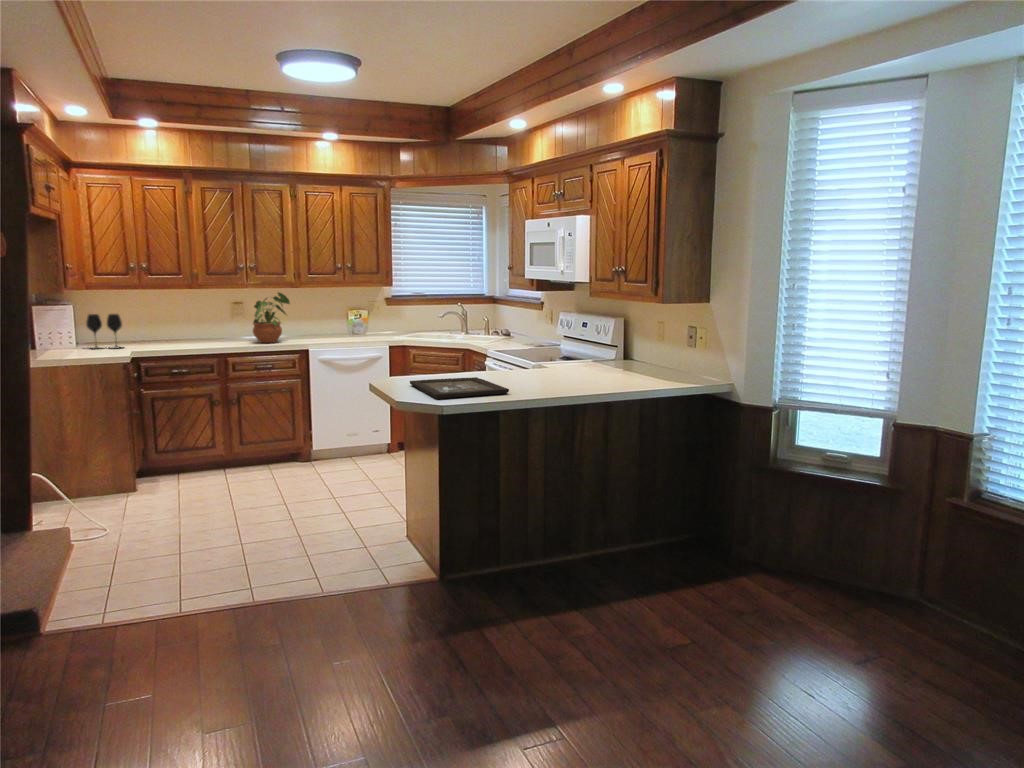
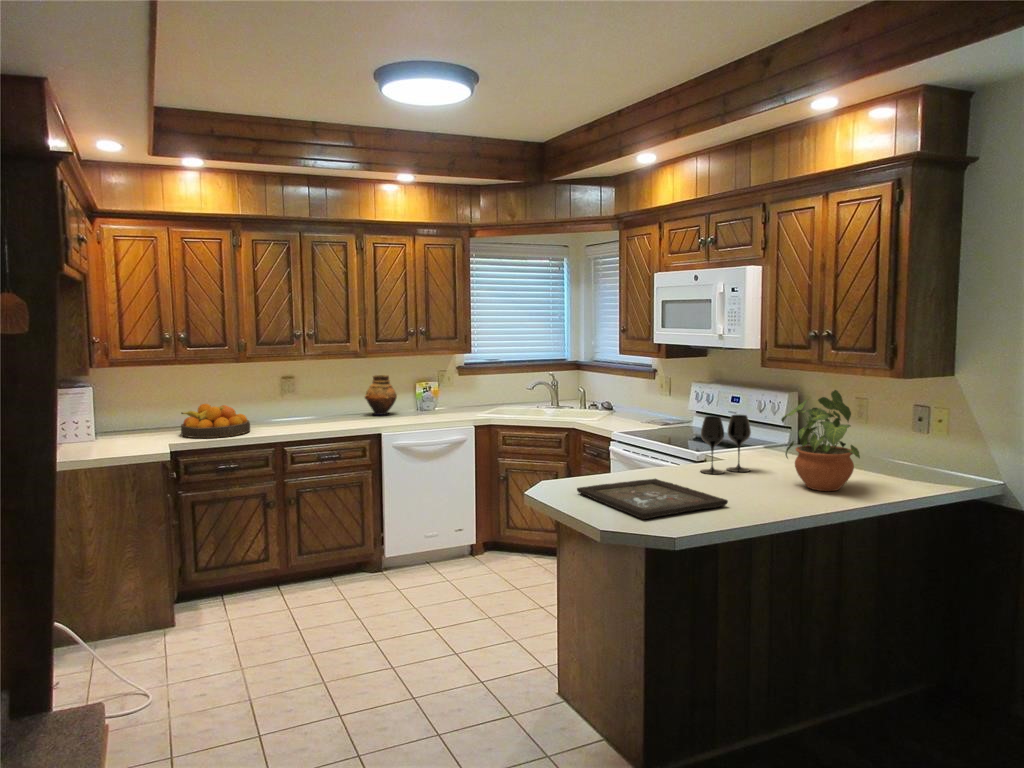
potted plant: present [253,293,290,343] -> present [781,390,860,491]
vase: none [302,303,331,337] -> present [365,375,397,415]
wine glass: present [86,314,122,349] -> present [700,415,751,474]
fruit bowl: none [144,322,202,348] -> present [181,404,250,438]

